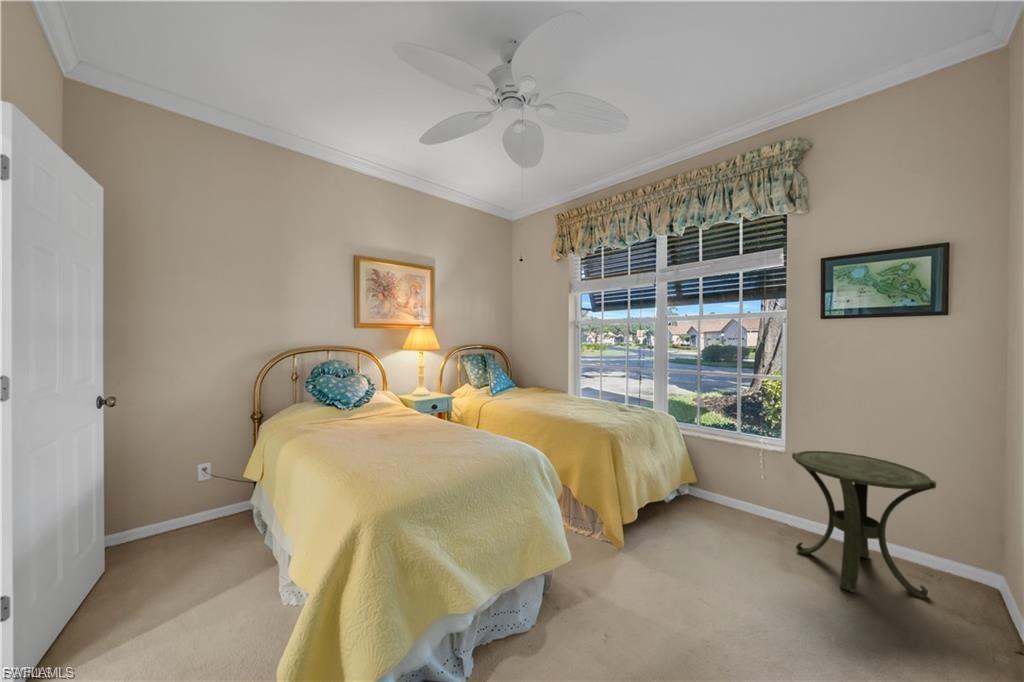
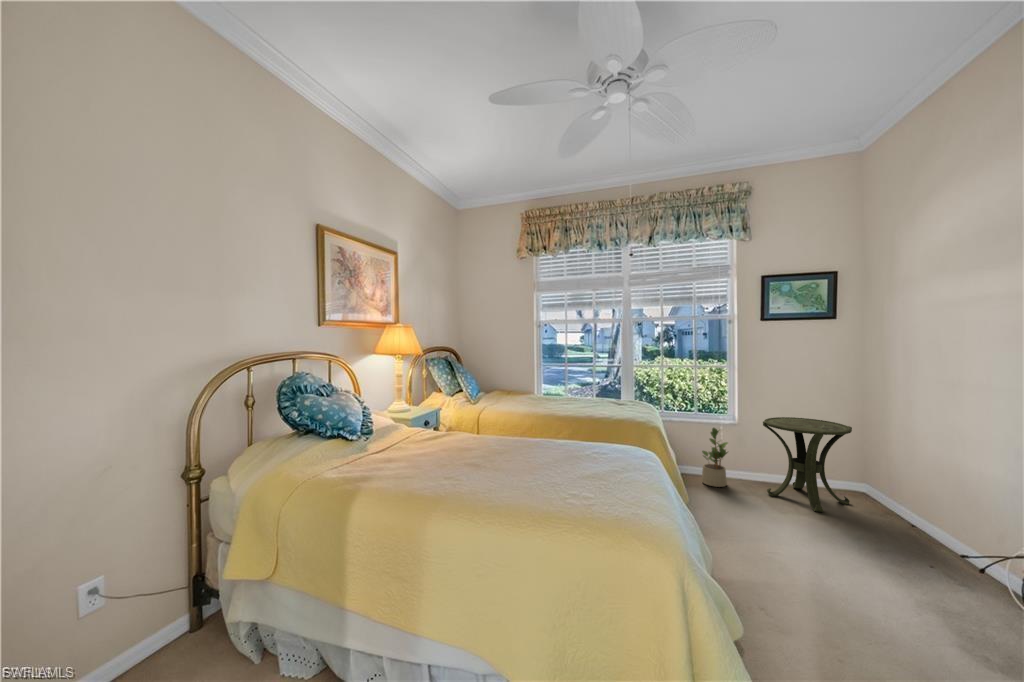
potted plant: none [722,451,763,526] -> present [702,428,728,487]

